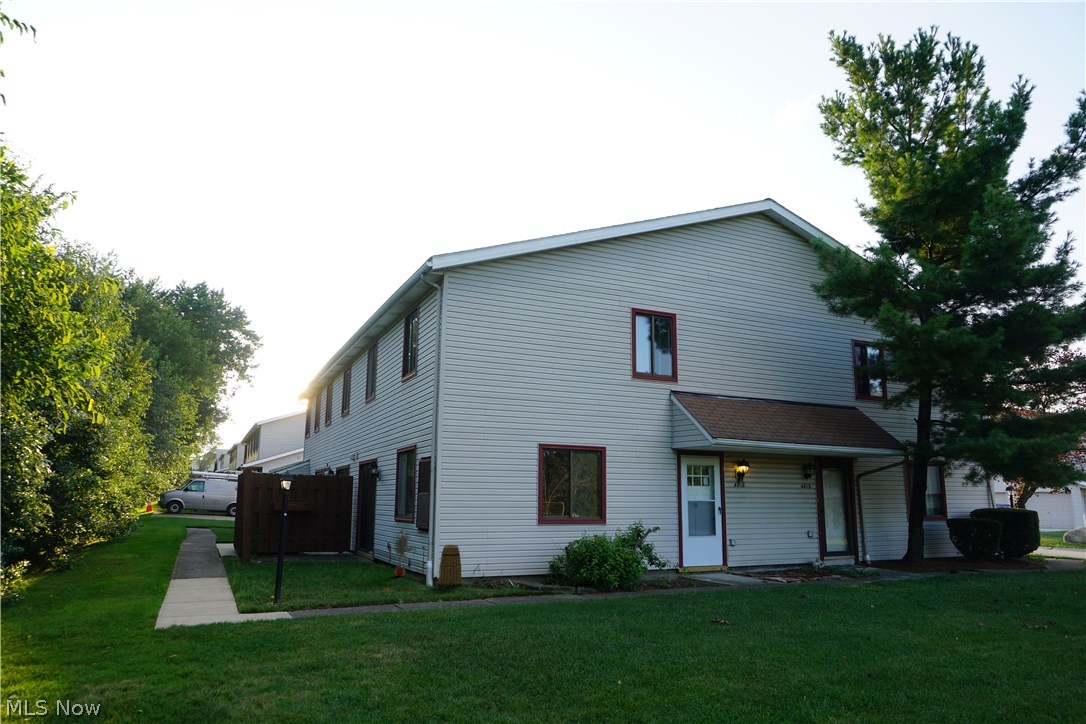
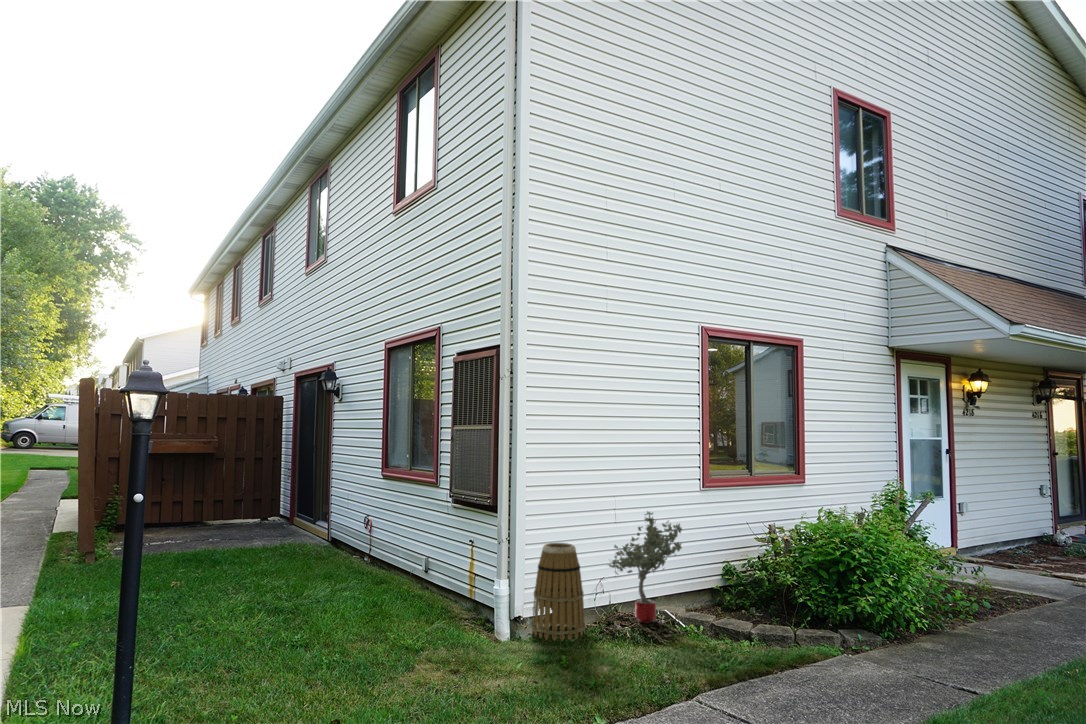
potted tree: present [394,529,416,576] -> present [609,512,682,623]

